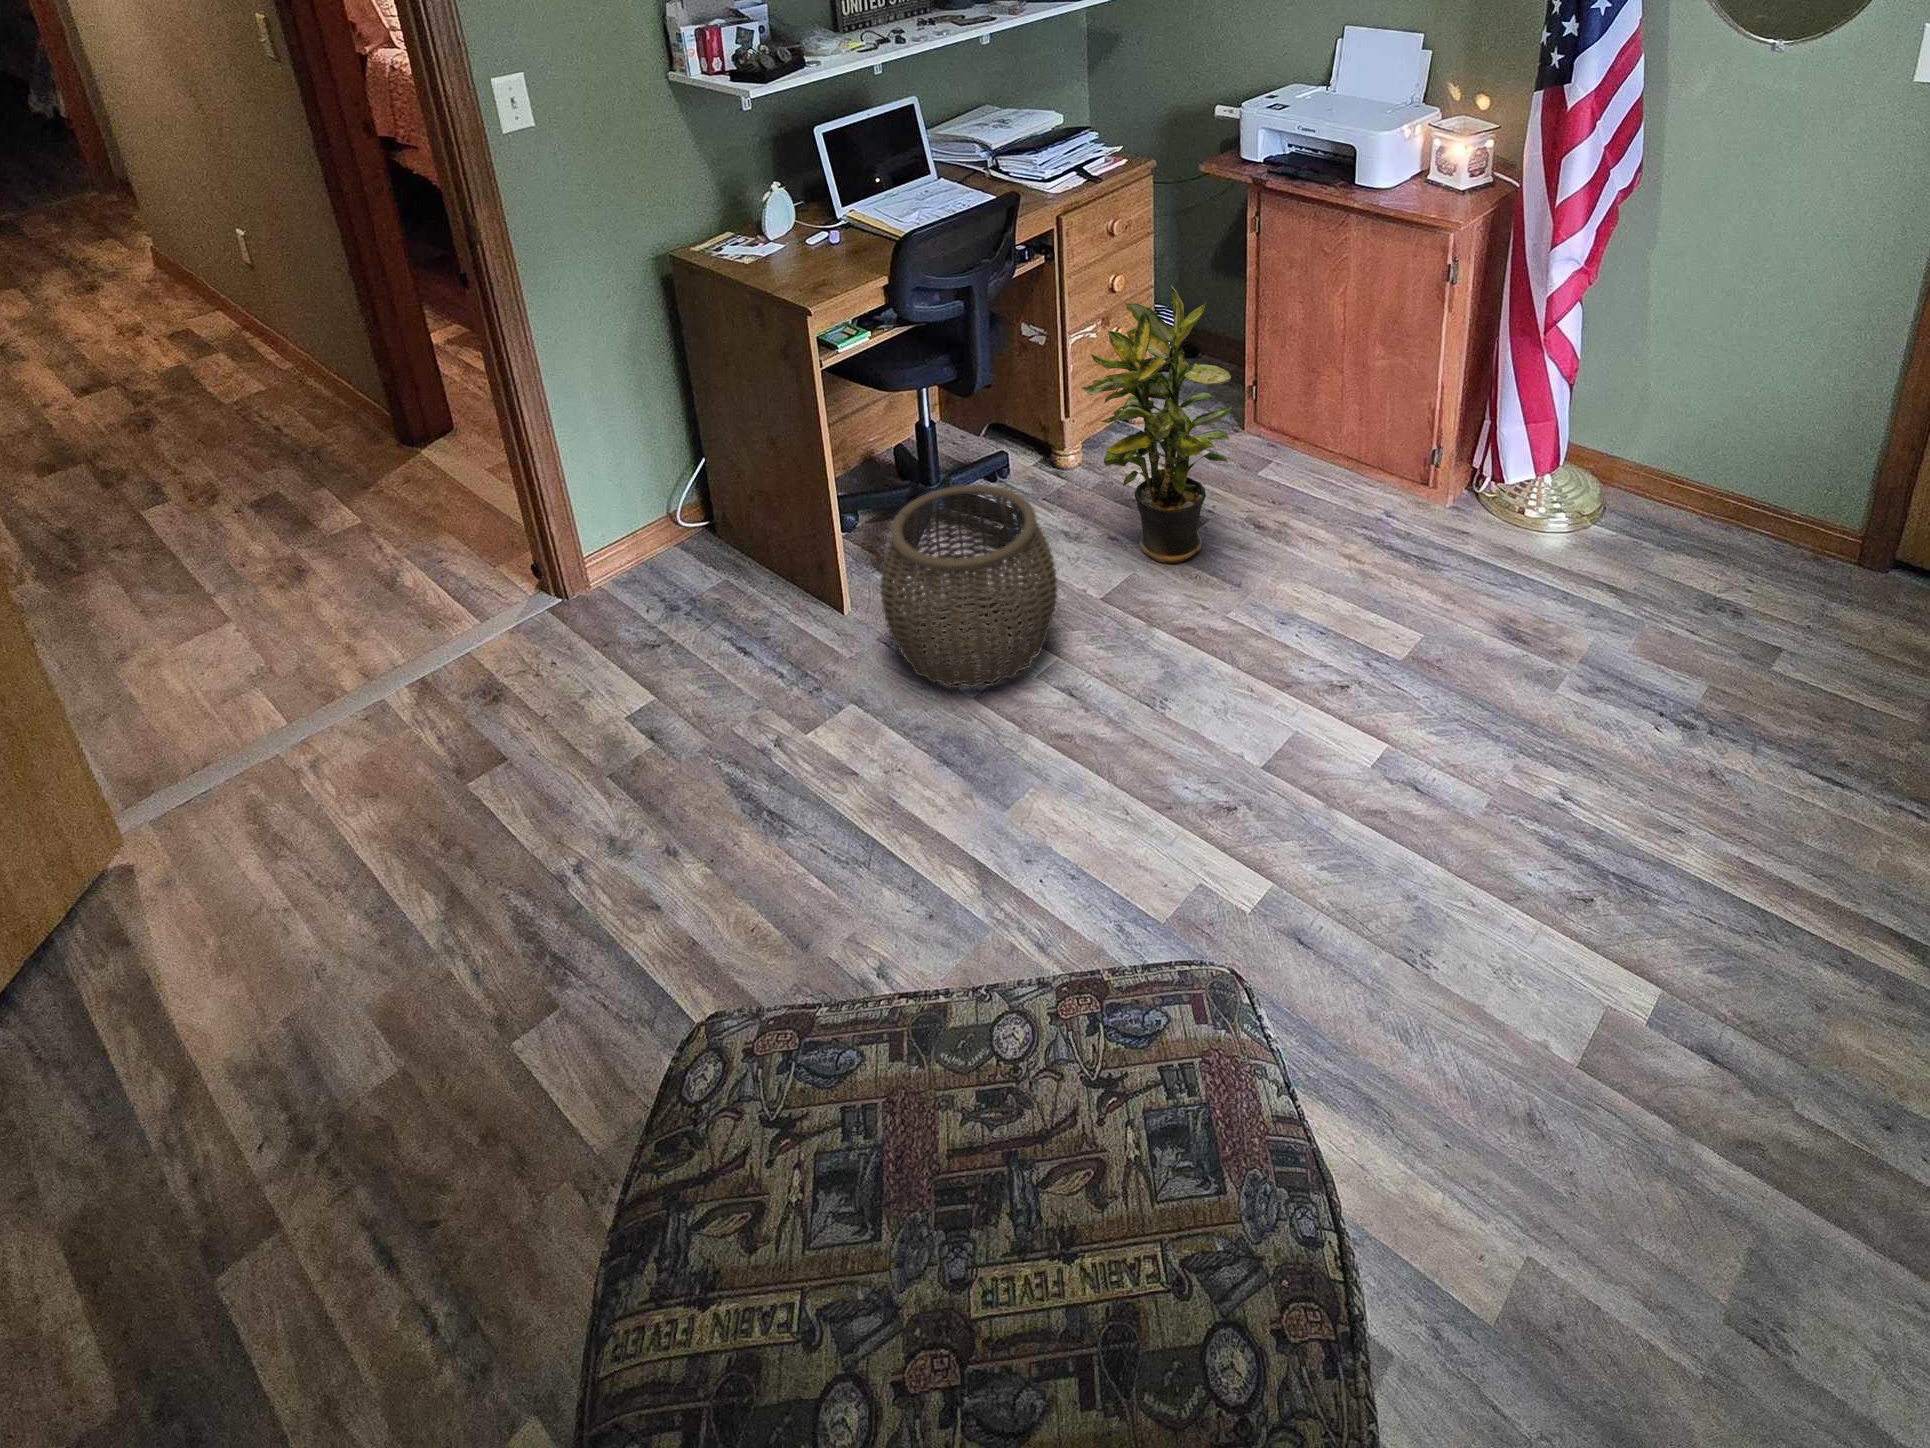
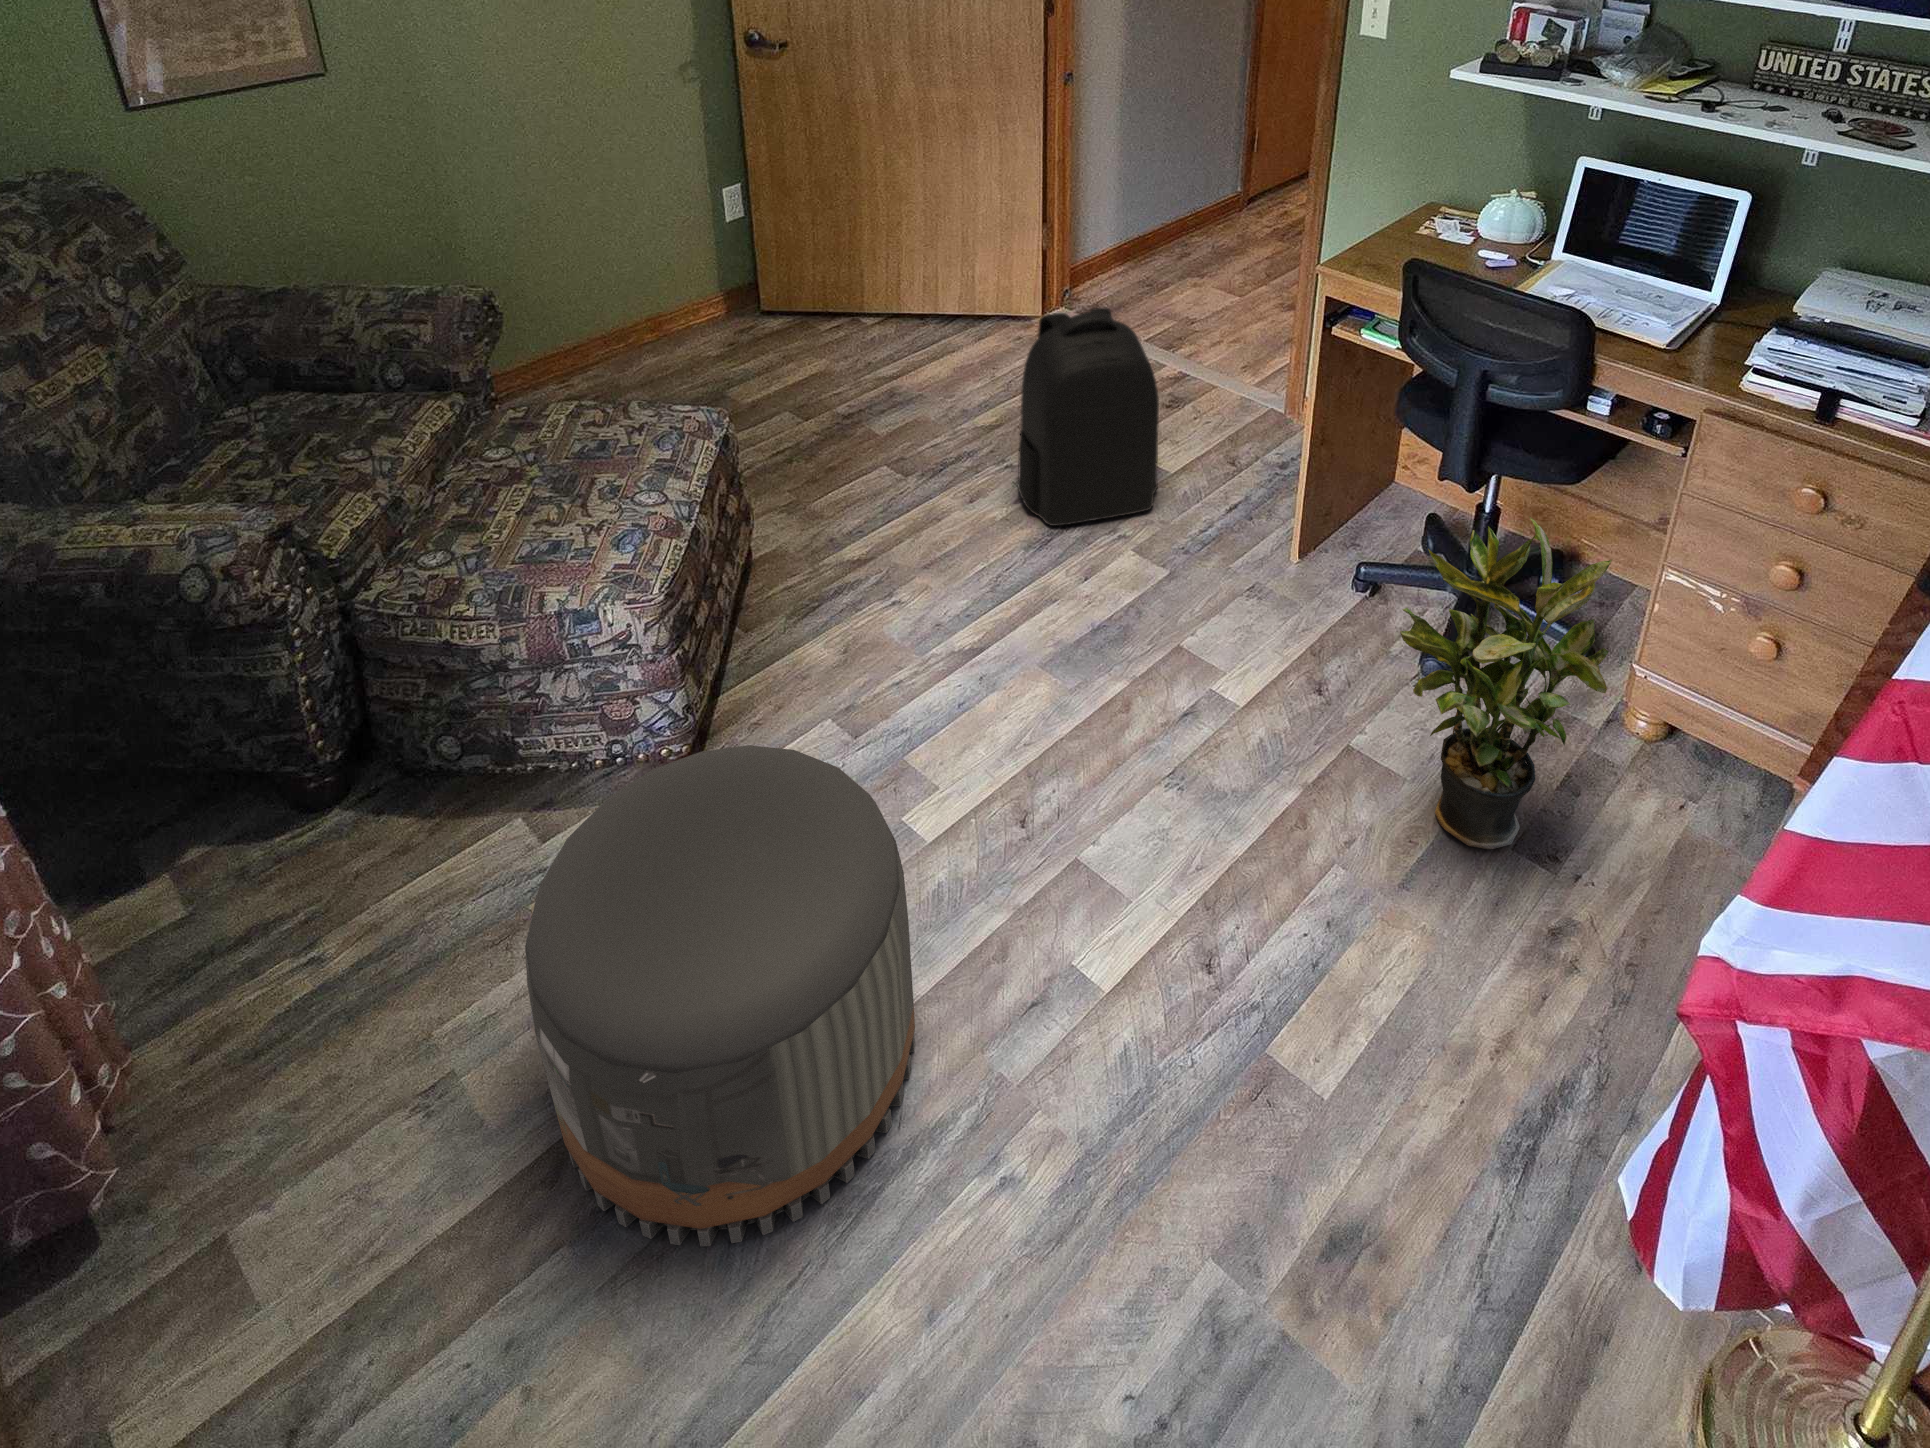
woven basket: present [880,485,1058,688] -> none [1177,494,1351,693]
backpack: none [524,543,735,856] -> present [1018,308,1159,526]
pouf: none [1380,694,1781,1173] -> present [525,745,915,1246]

